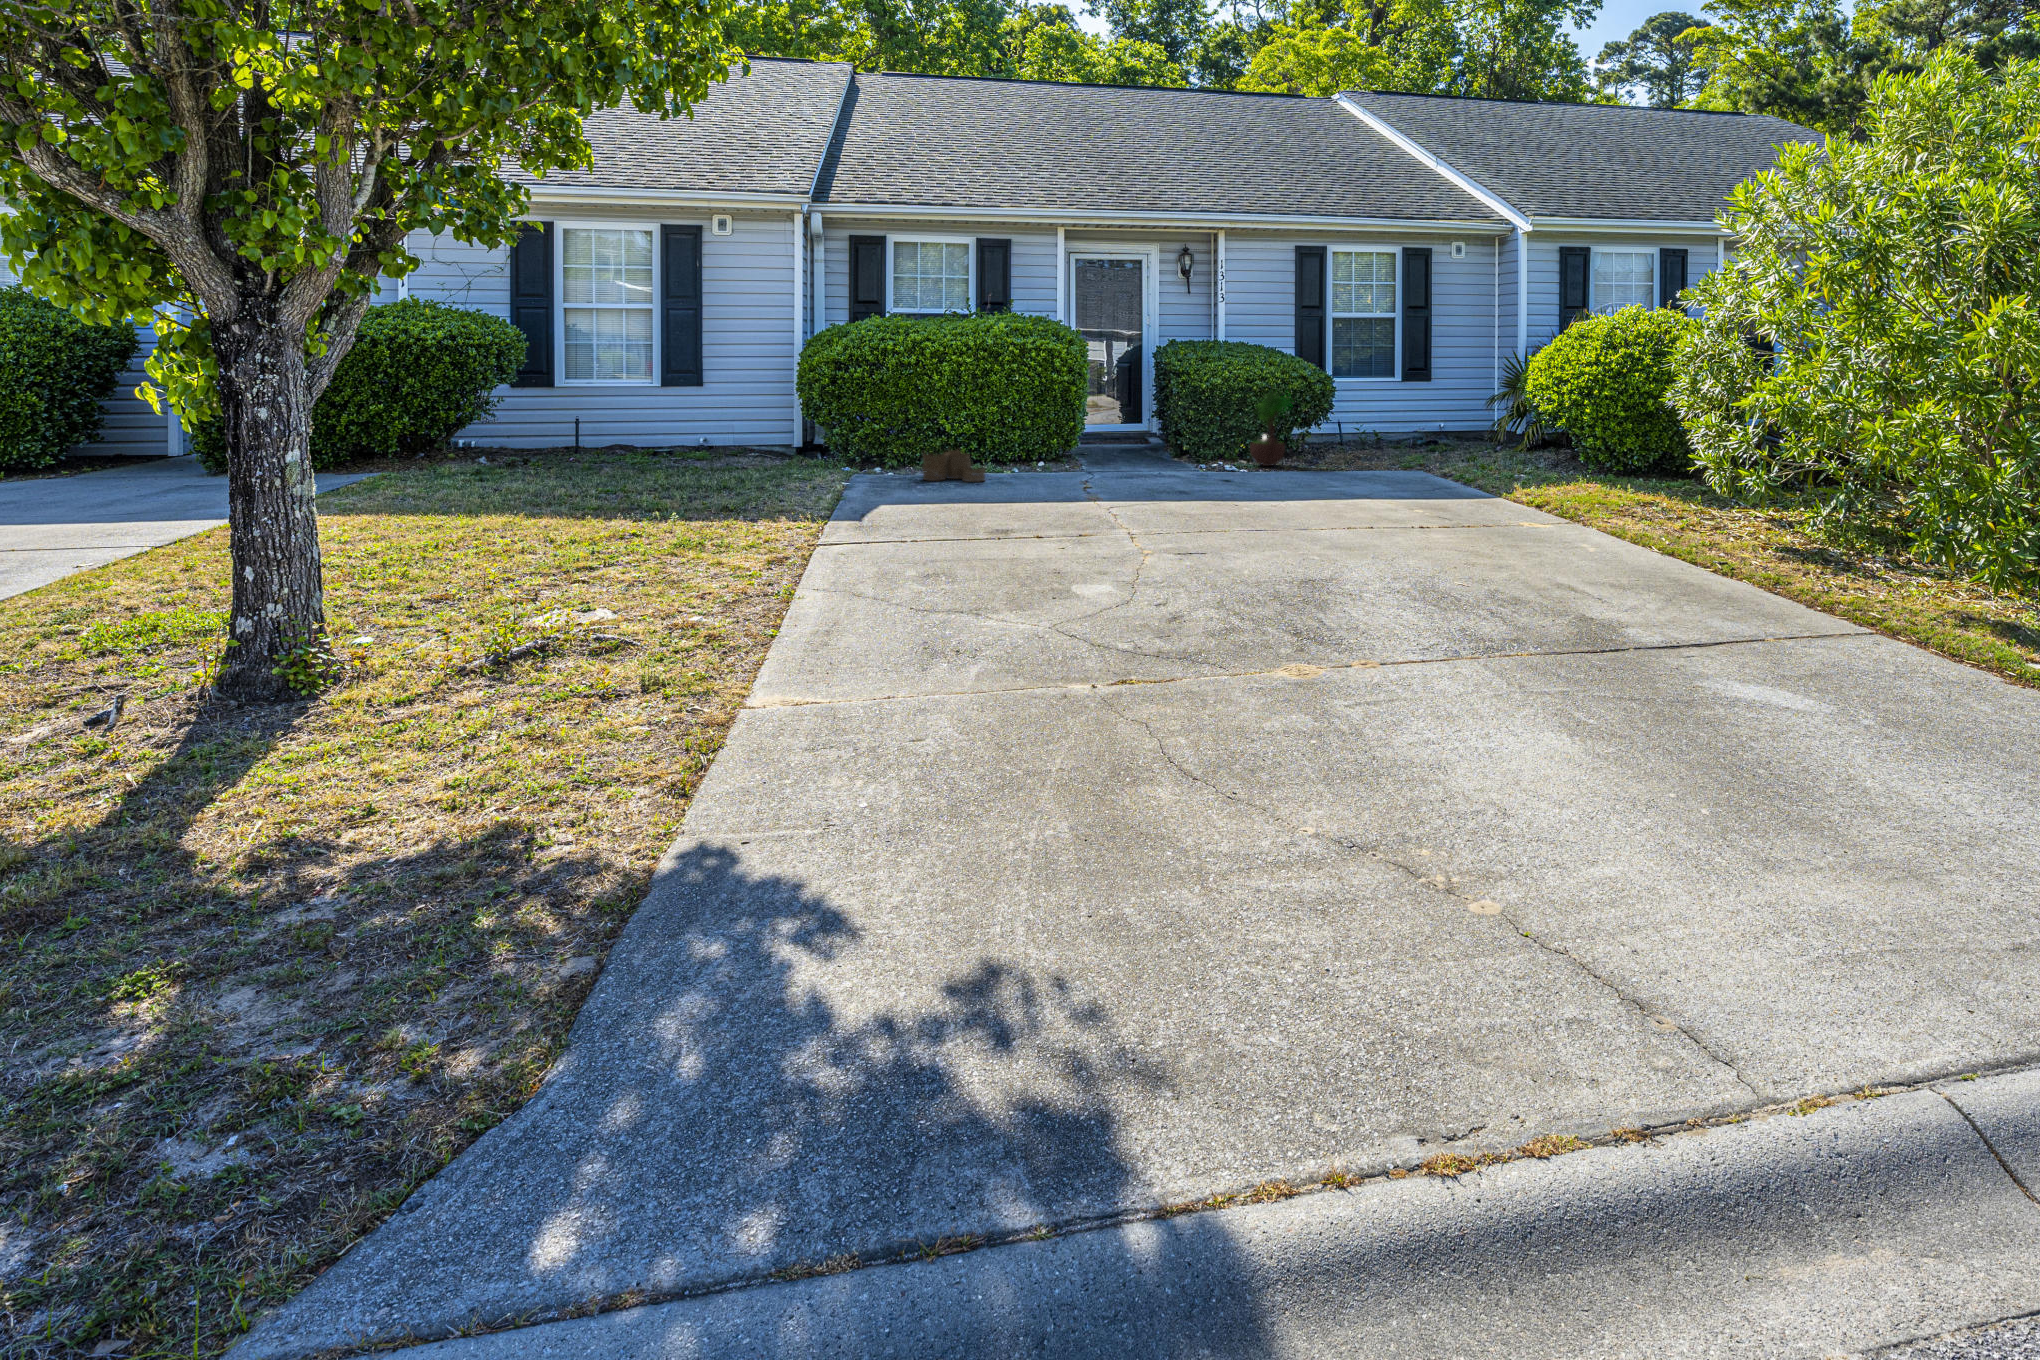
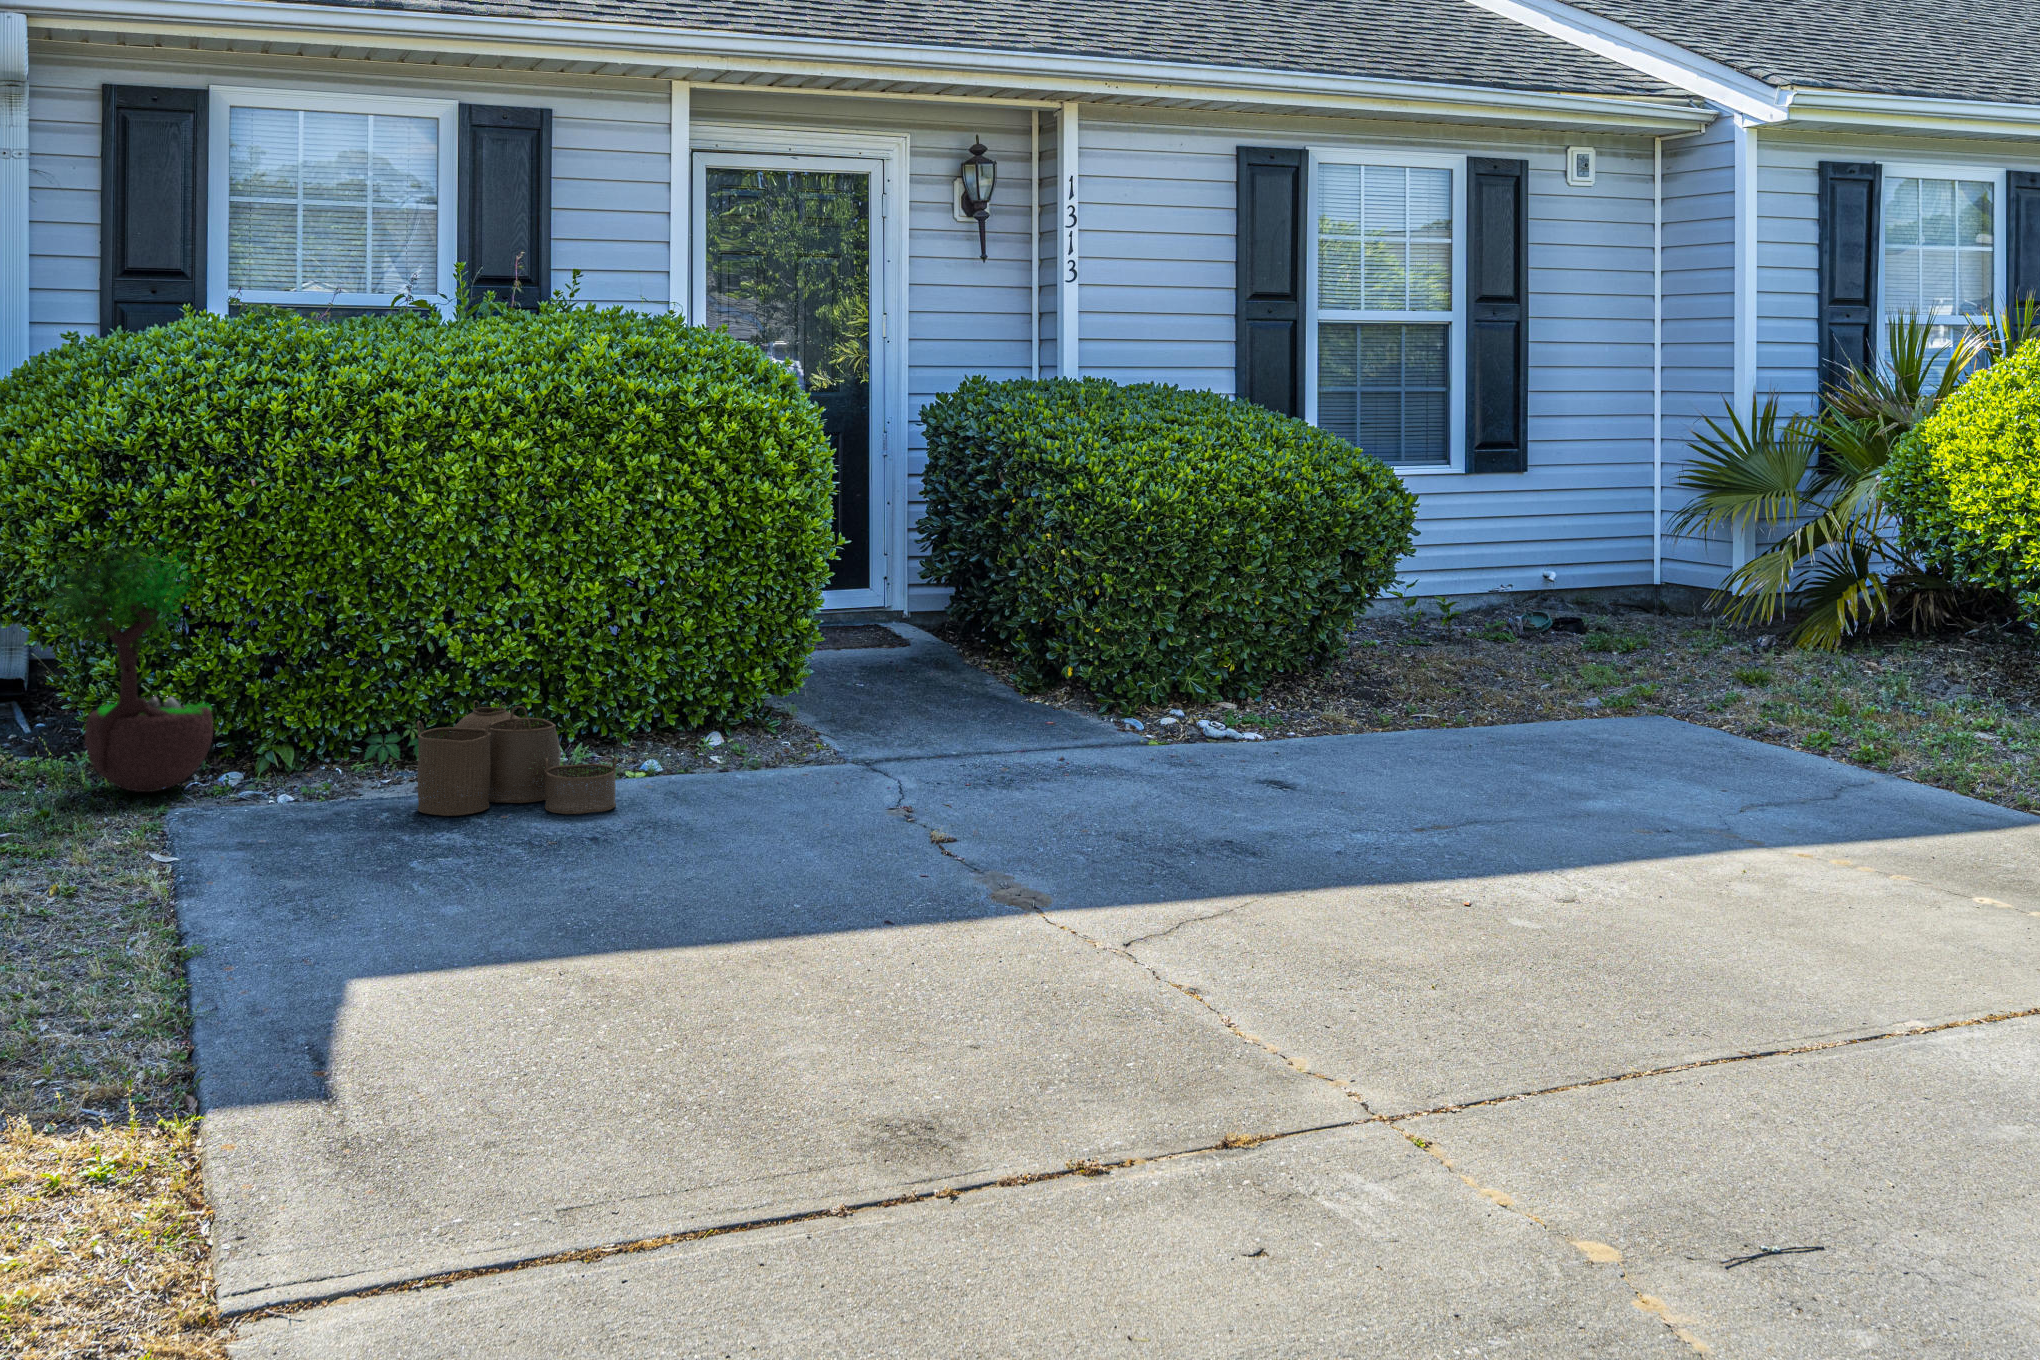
potted tree: present [1250,392,1291,466] -> present [32,534,213,792]

